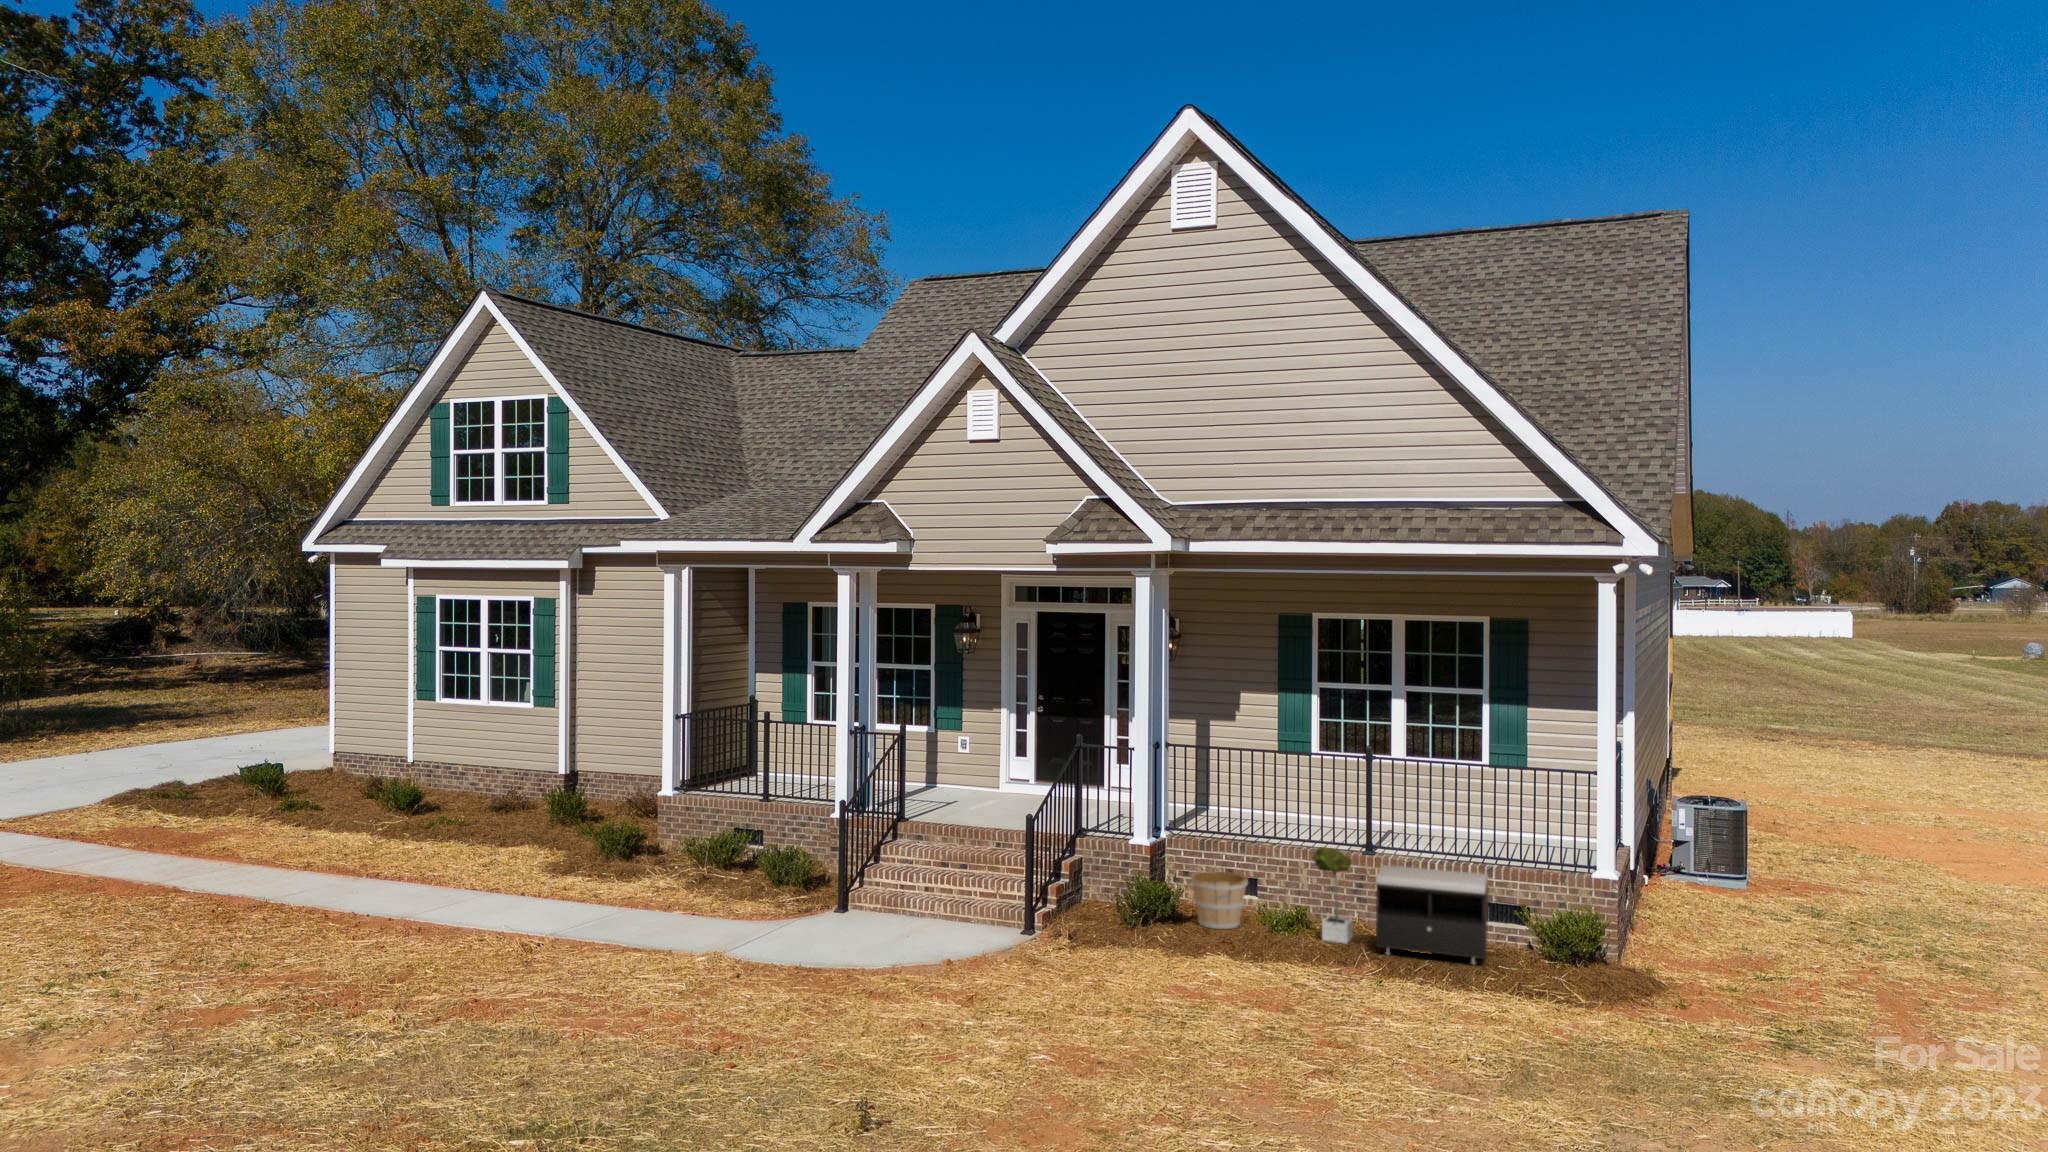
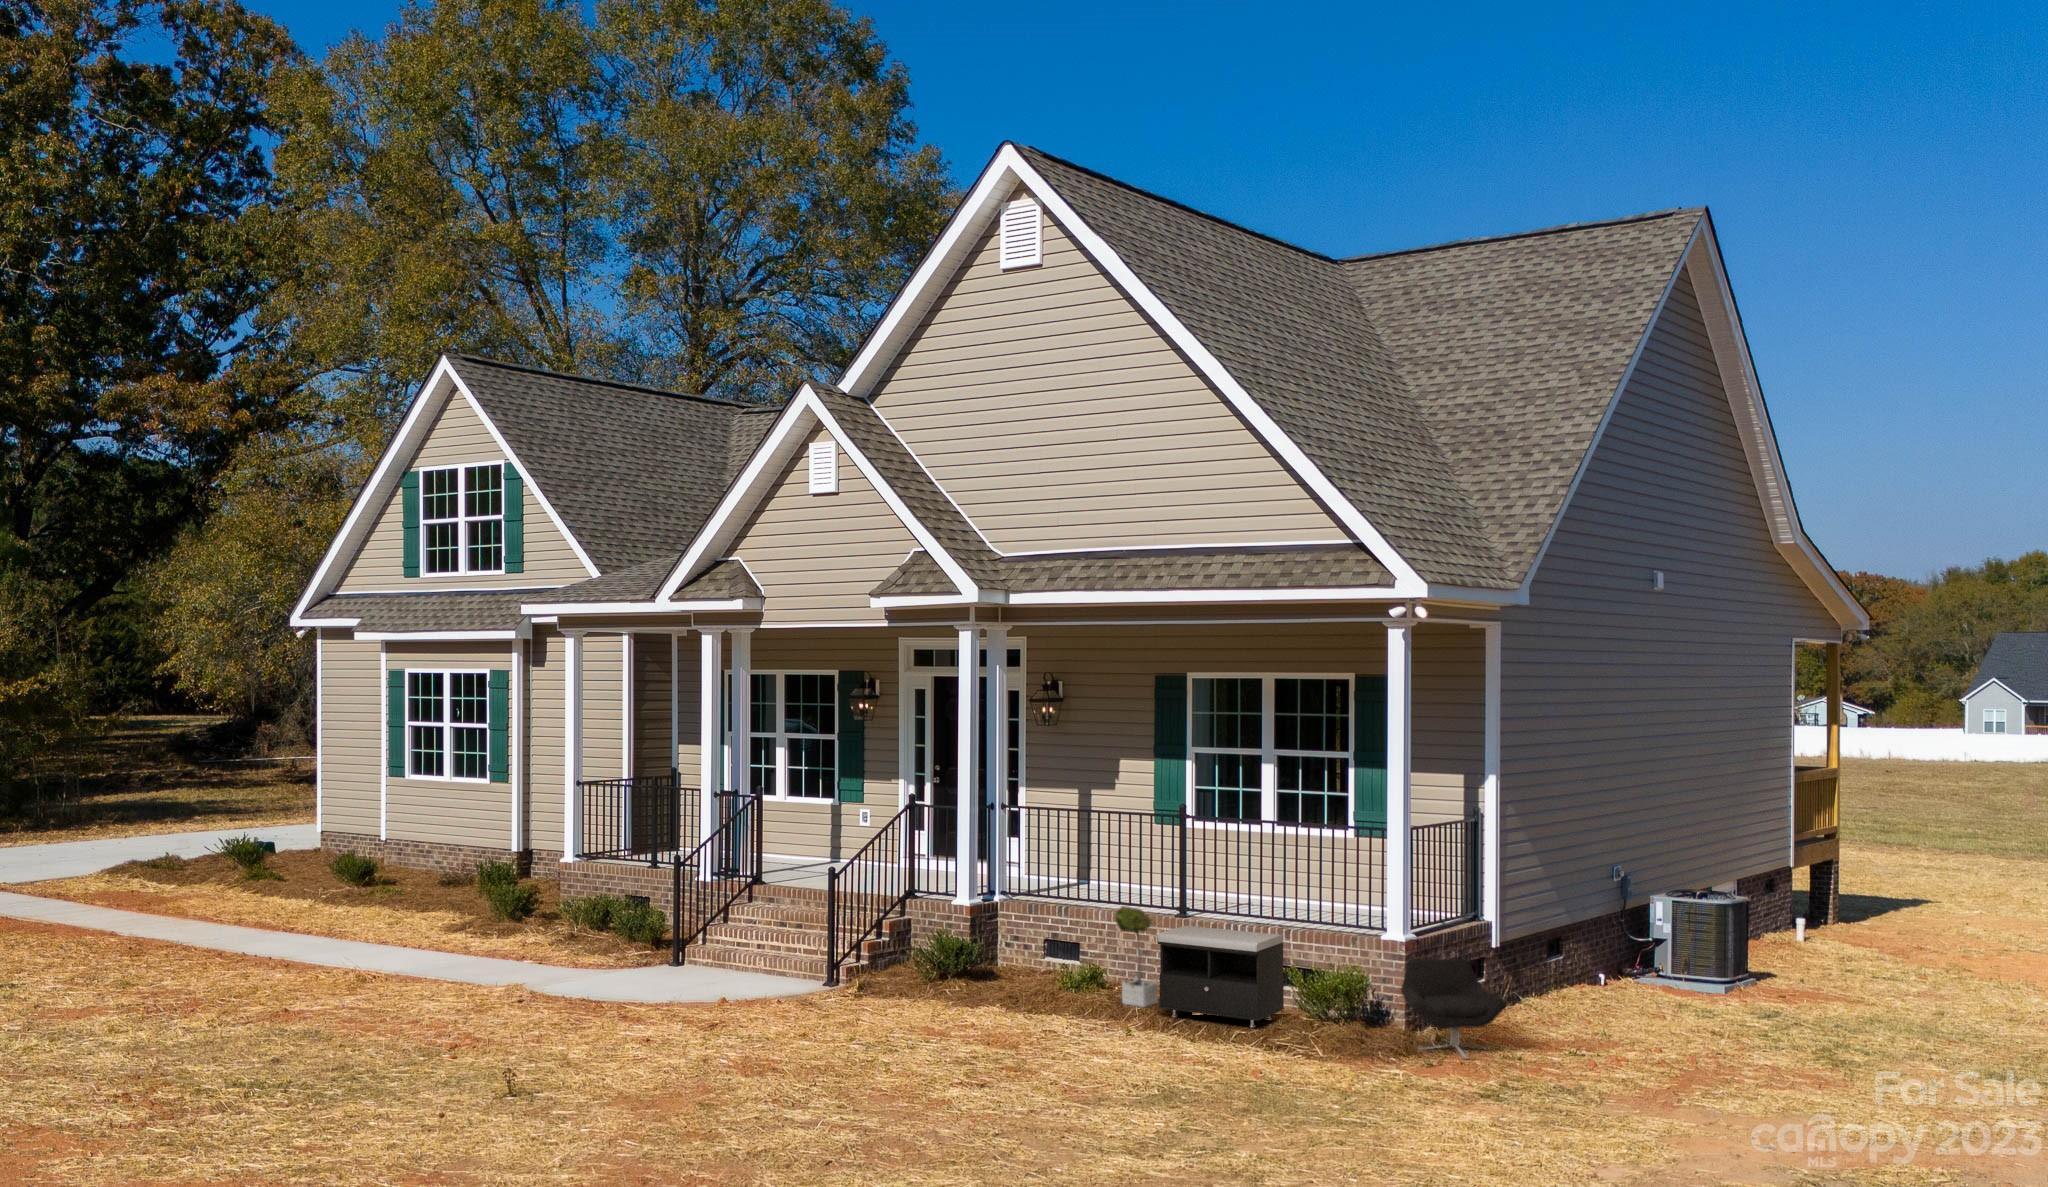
wooden bucket: present [1191,872,1248,929] -> none [1005,934,1065,992]
lounge chair: none [1619,895,1734,994] -> present [1401,958,1506,1059]

